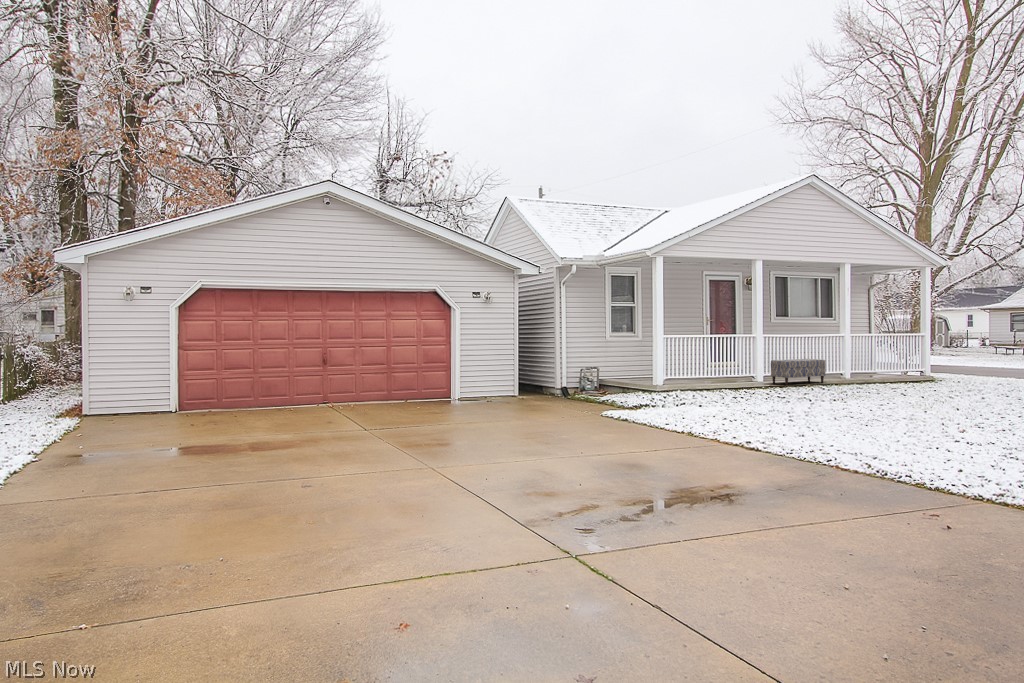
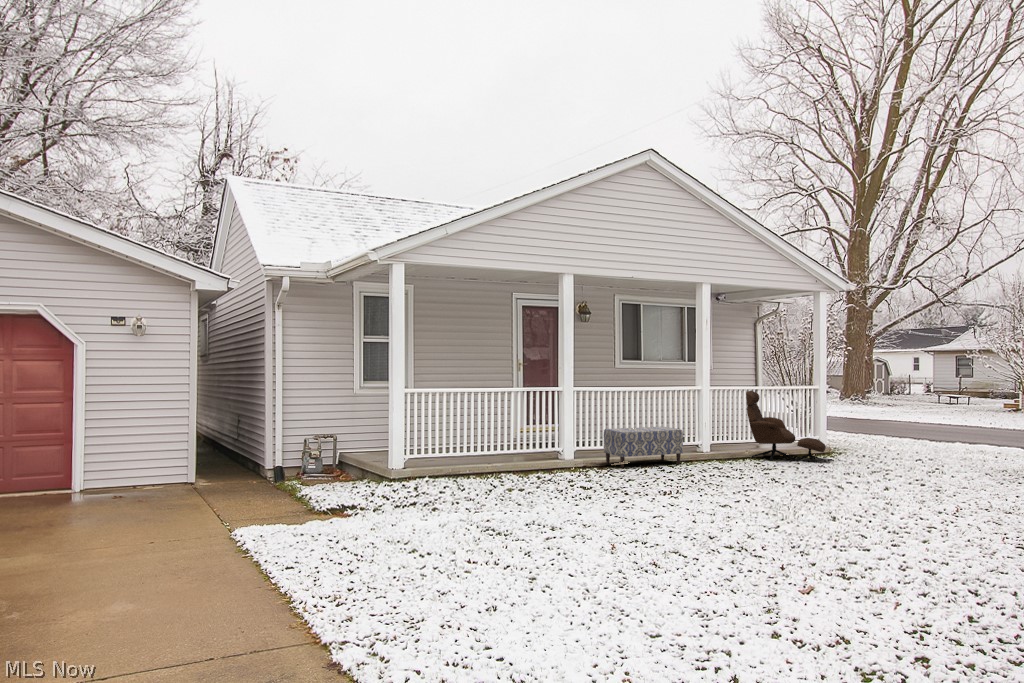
lounge chair: none [866,333,924,381] -> present [746,391,826,463]

